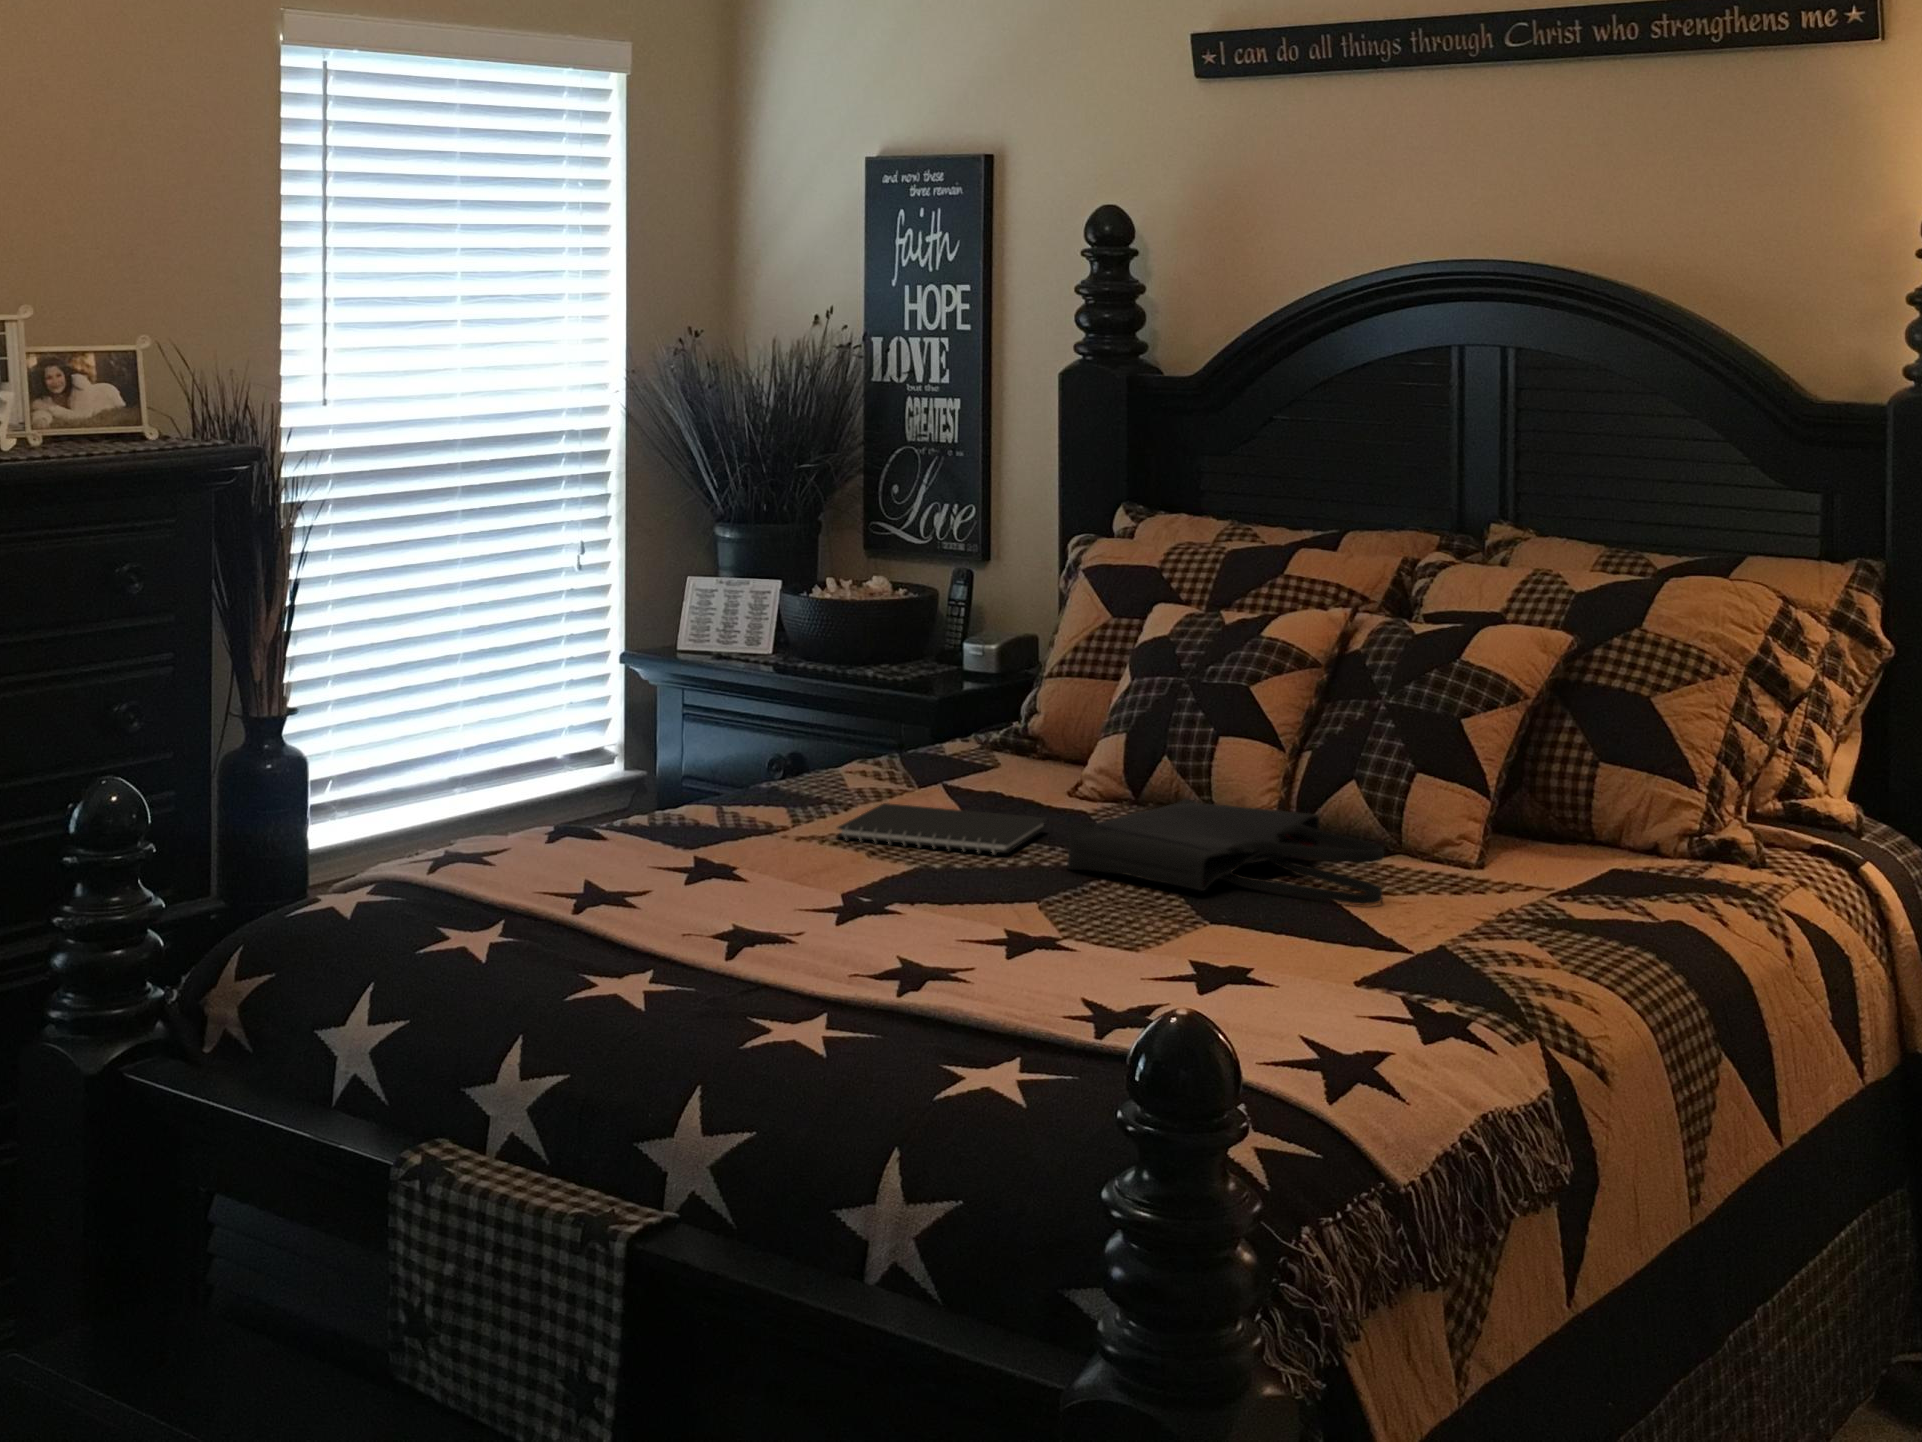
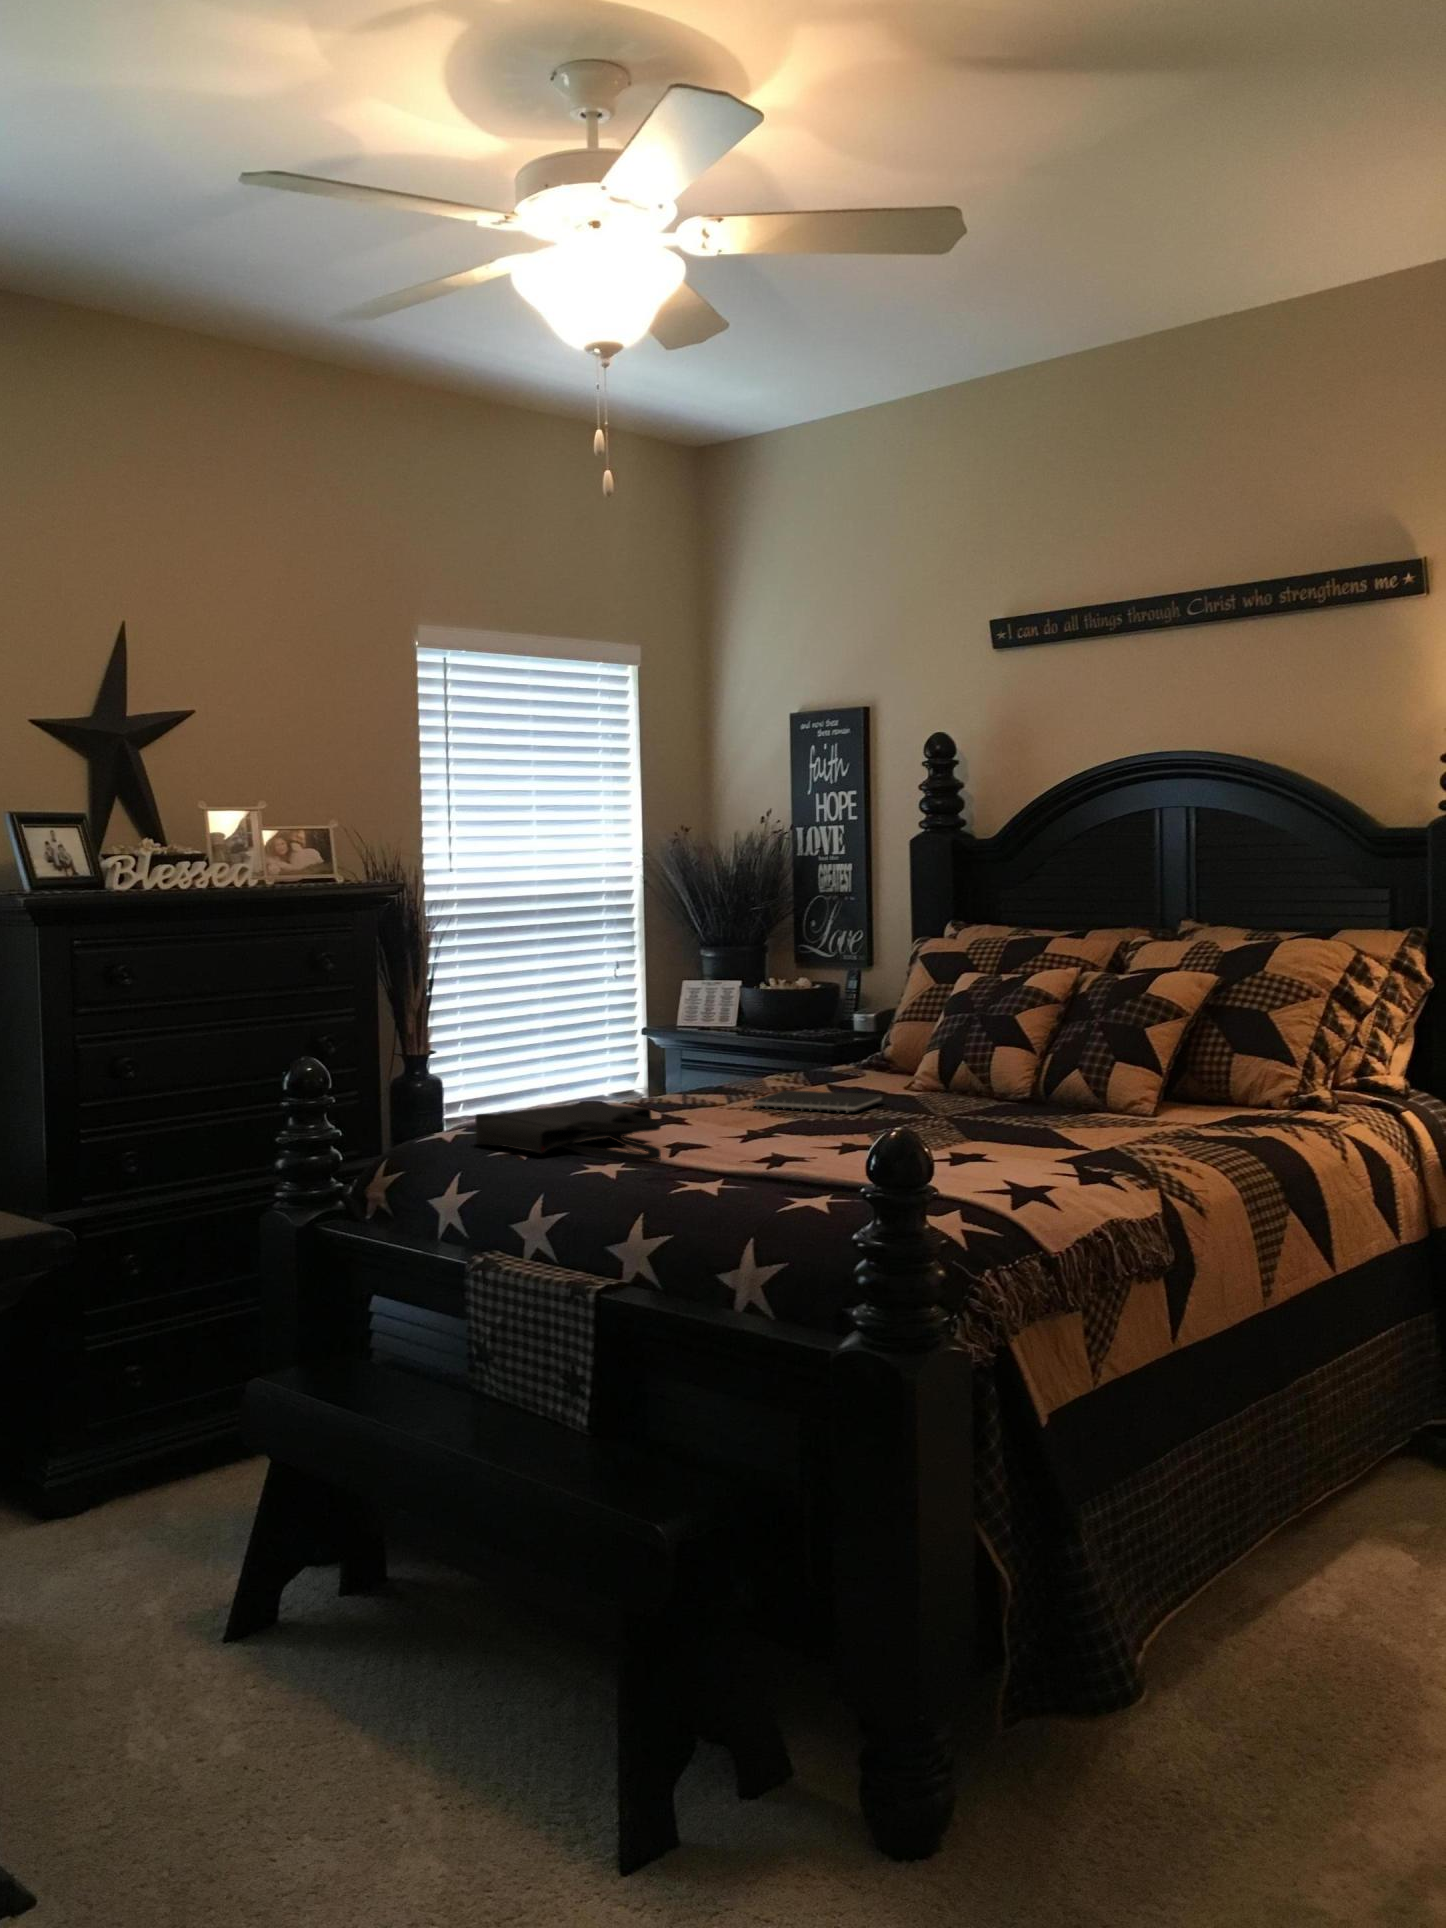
tote bag: present [1067,799,1384,905] -> present [475,1102,661,1161]

